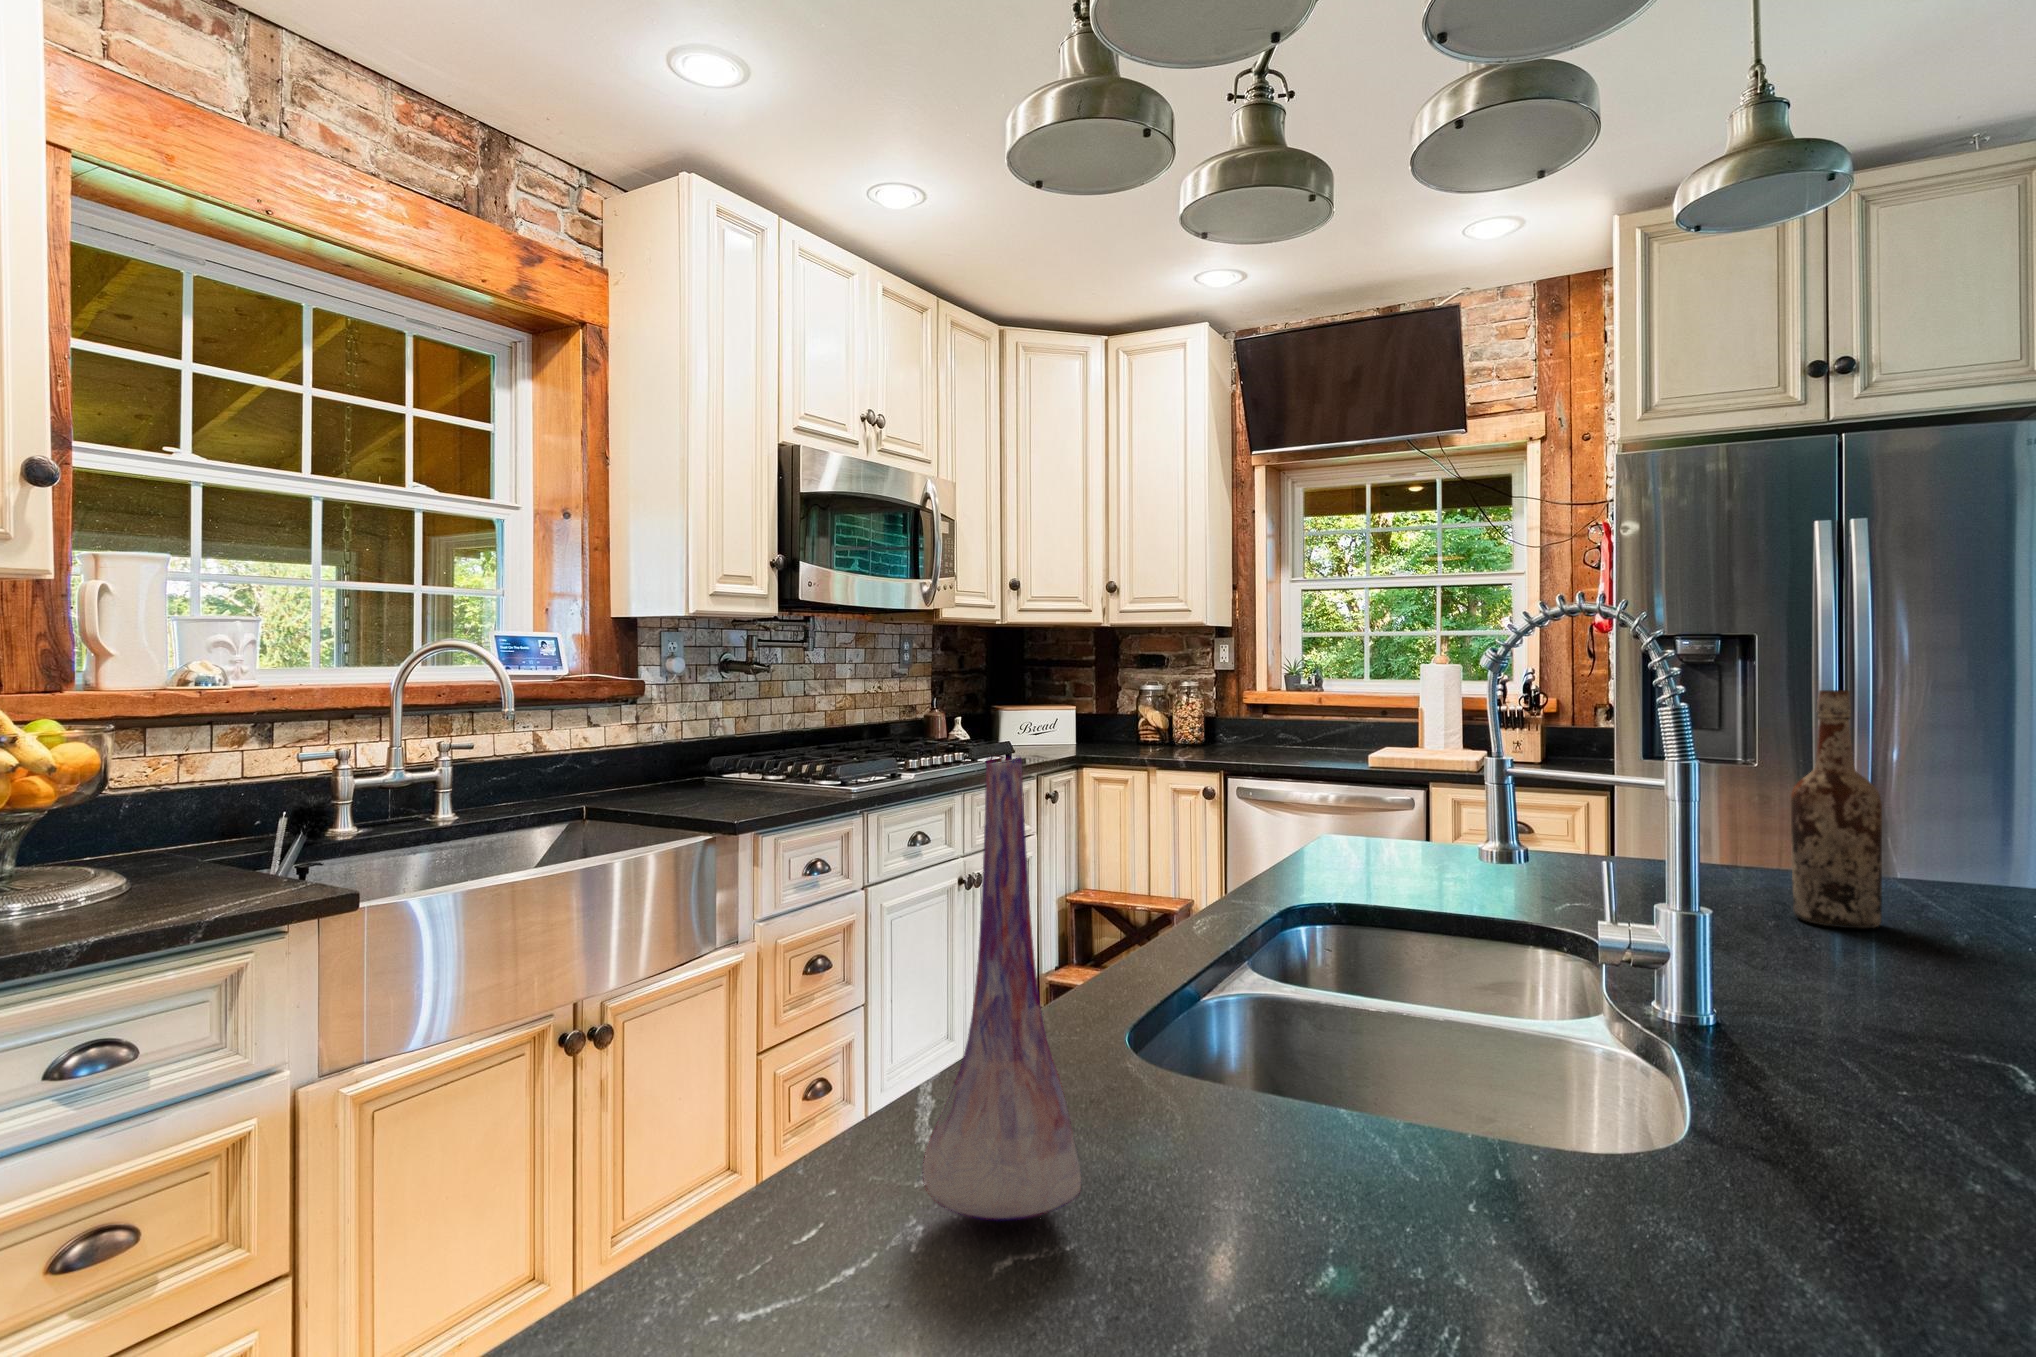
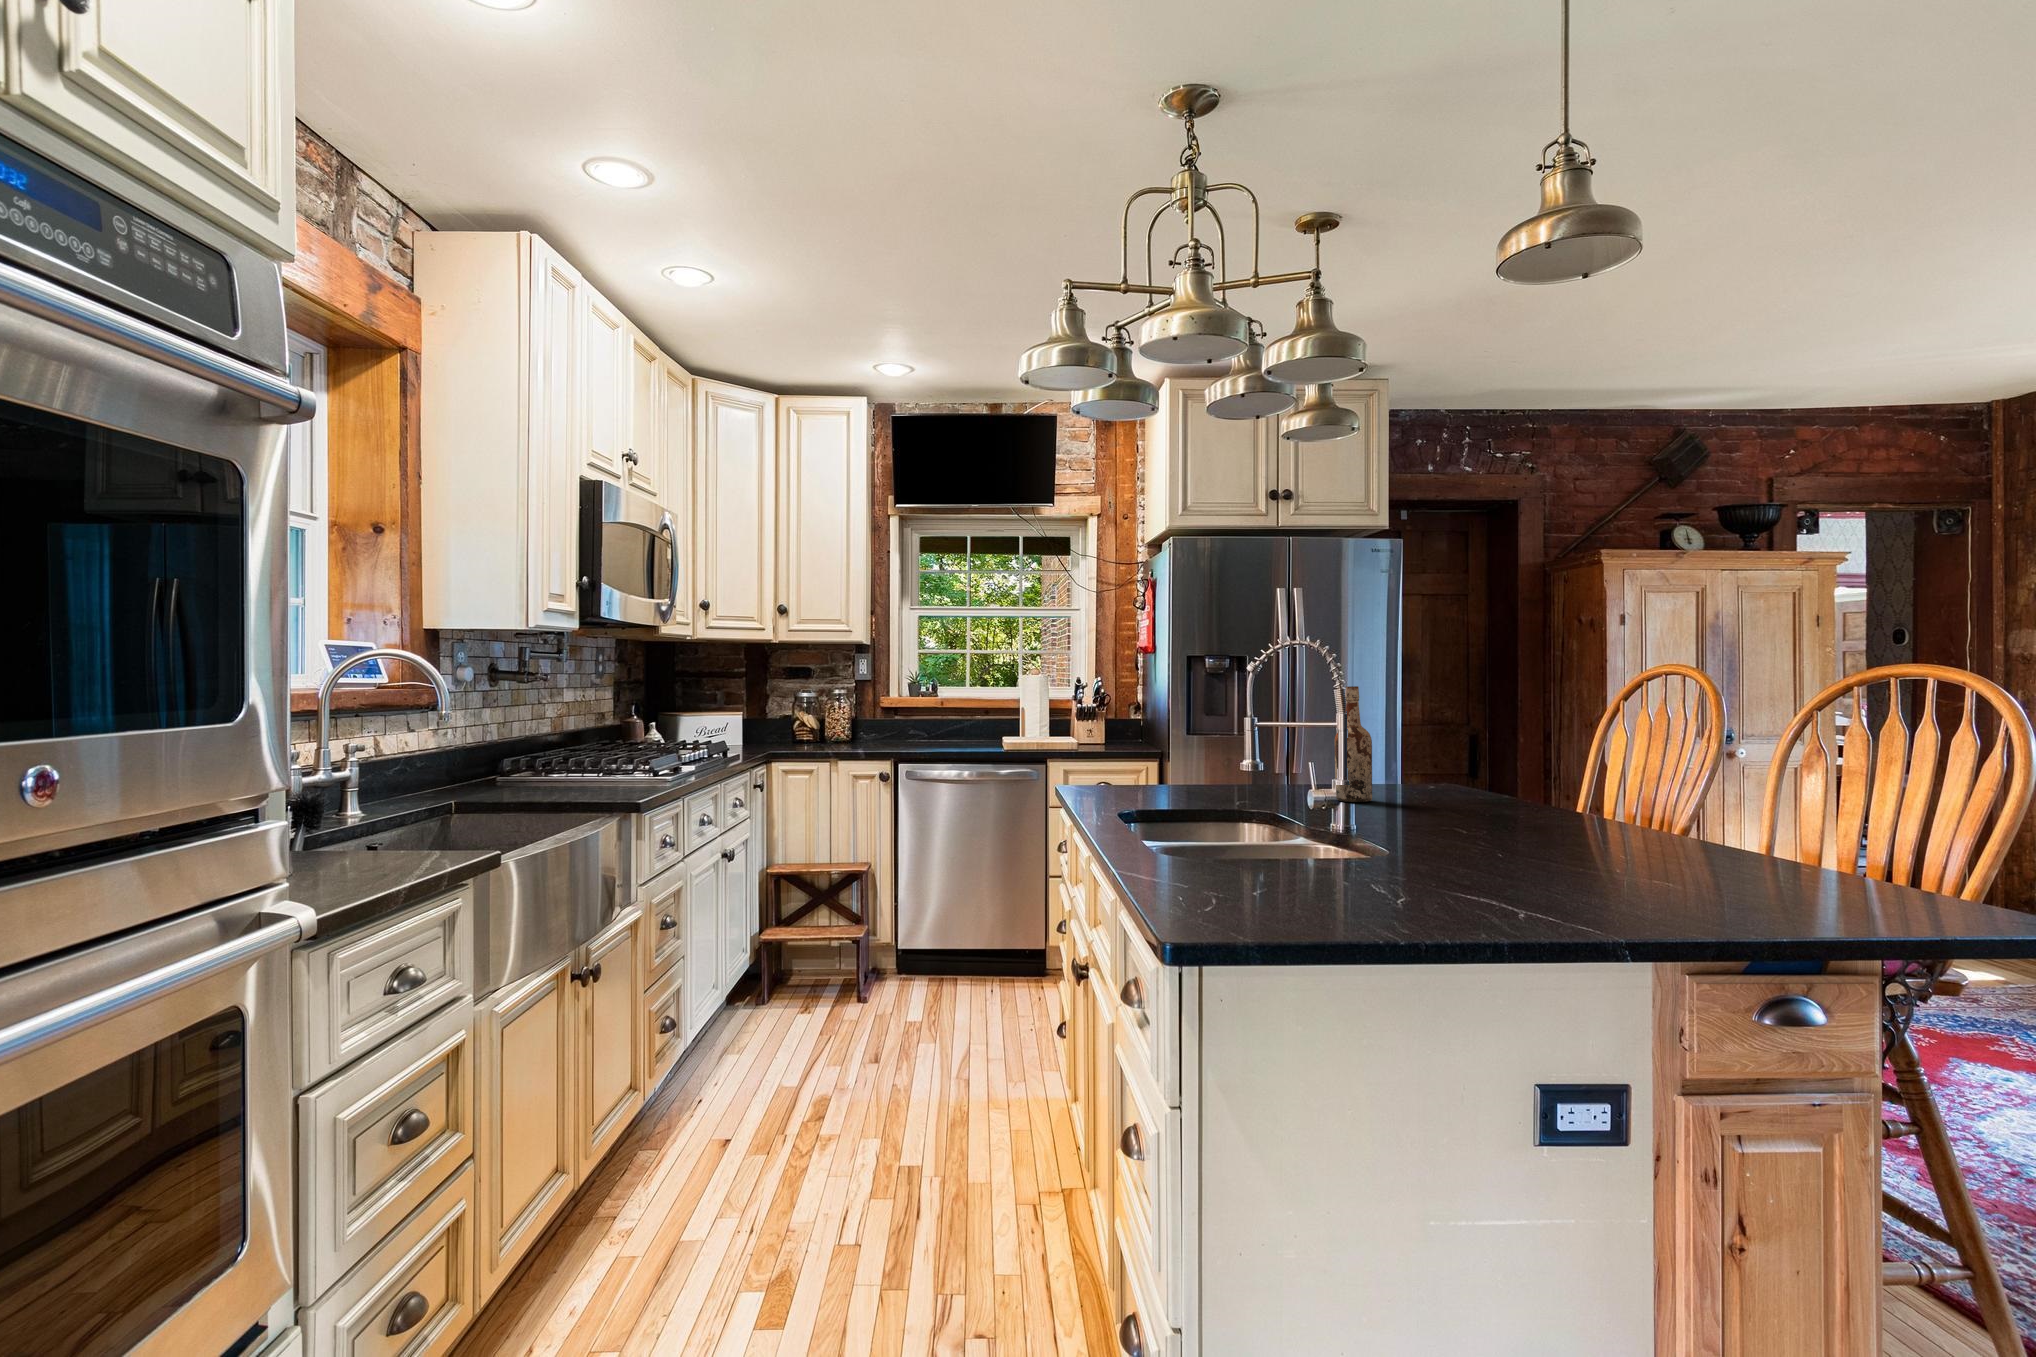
vase: present [922,757,1081,1220] -> none [1194,705,1257,897]

